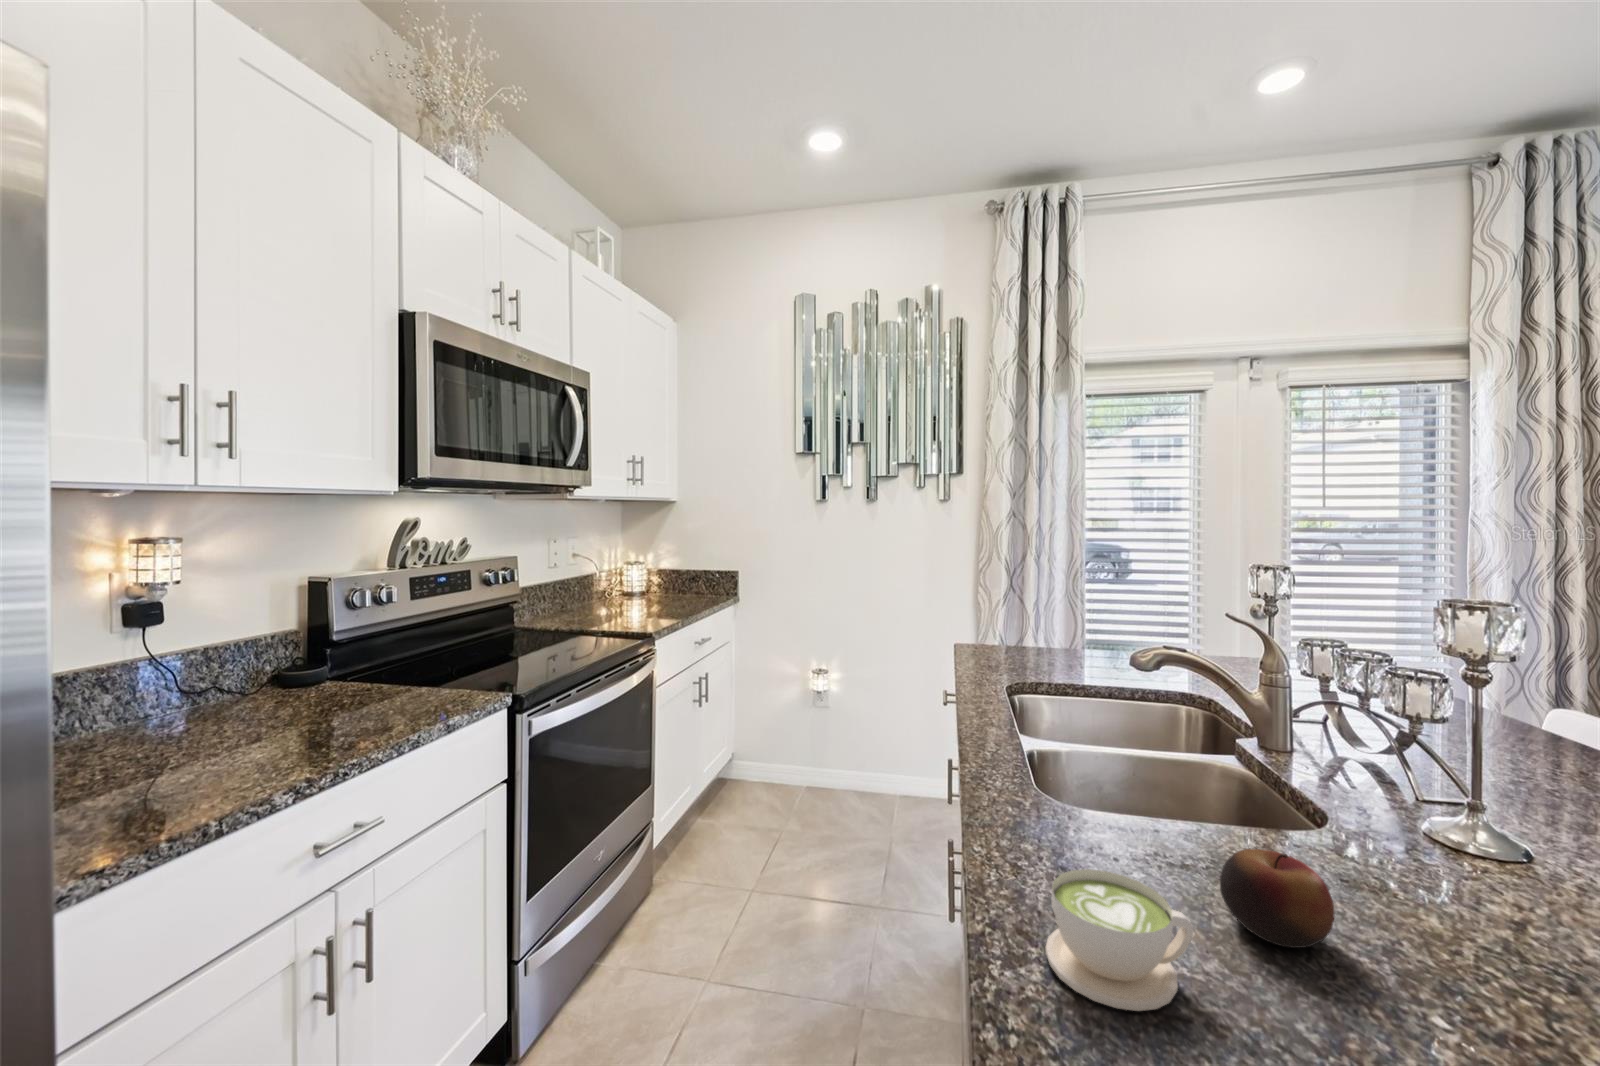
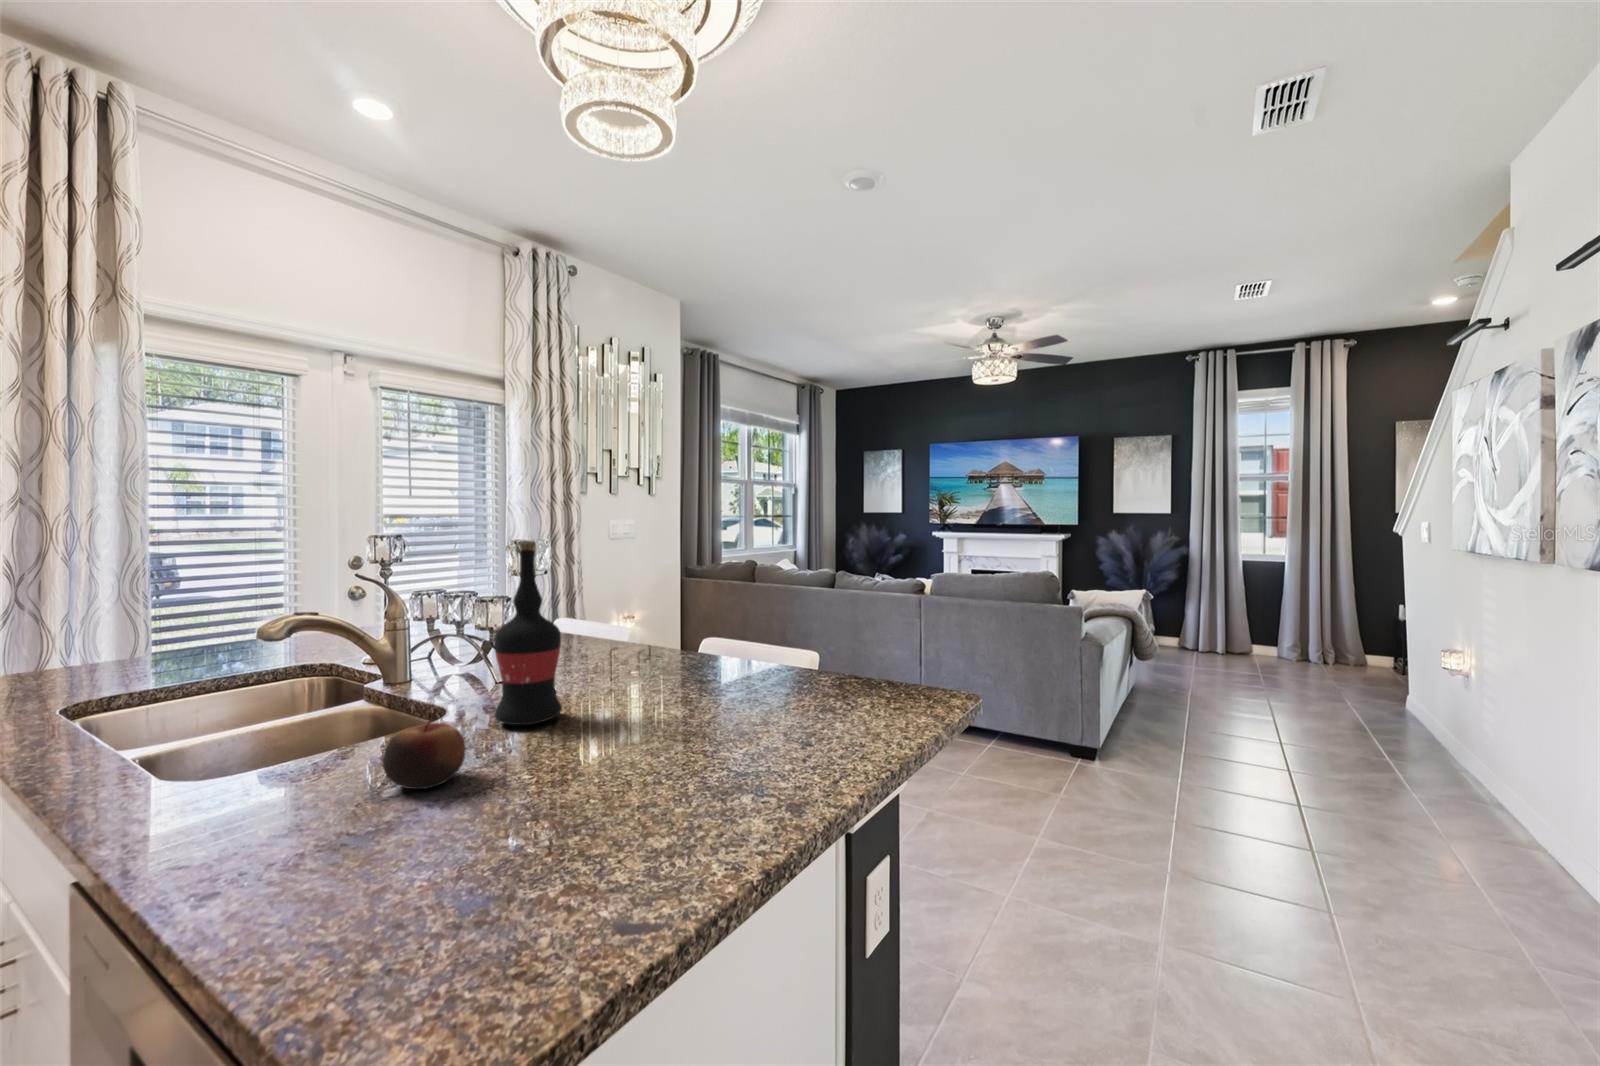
wine bottle: none [1399,617,1541,915] -> present [494,542,562,725]
coffee cup: present [1046,869,1194,1011] -> none [225,778,374,893]

